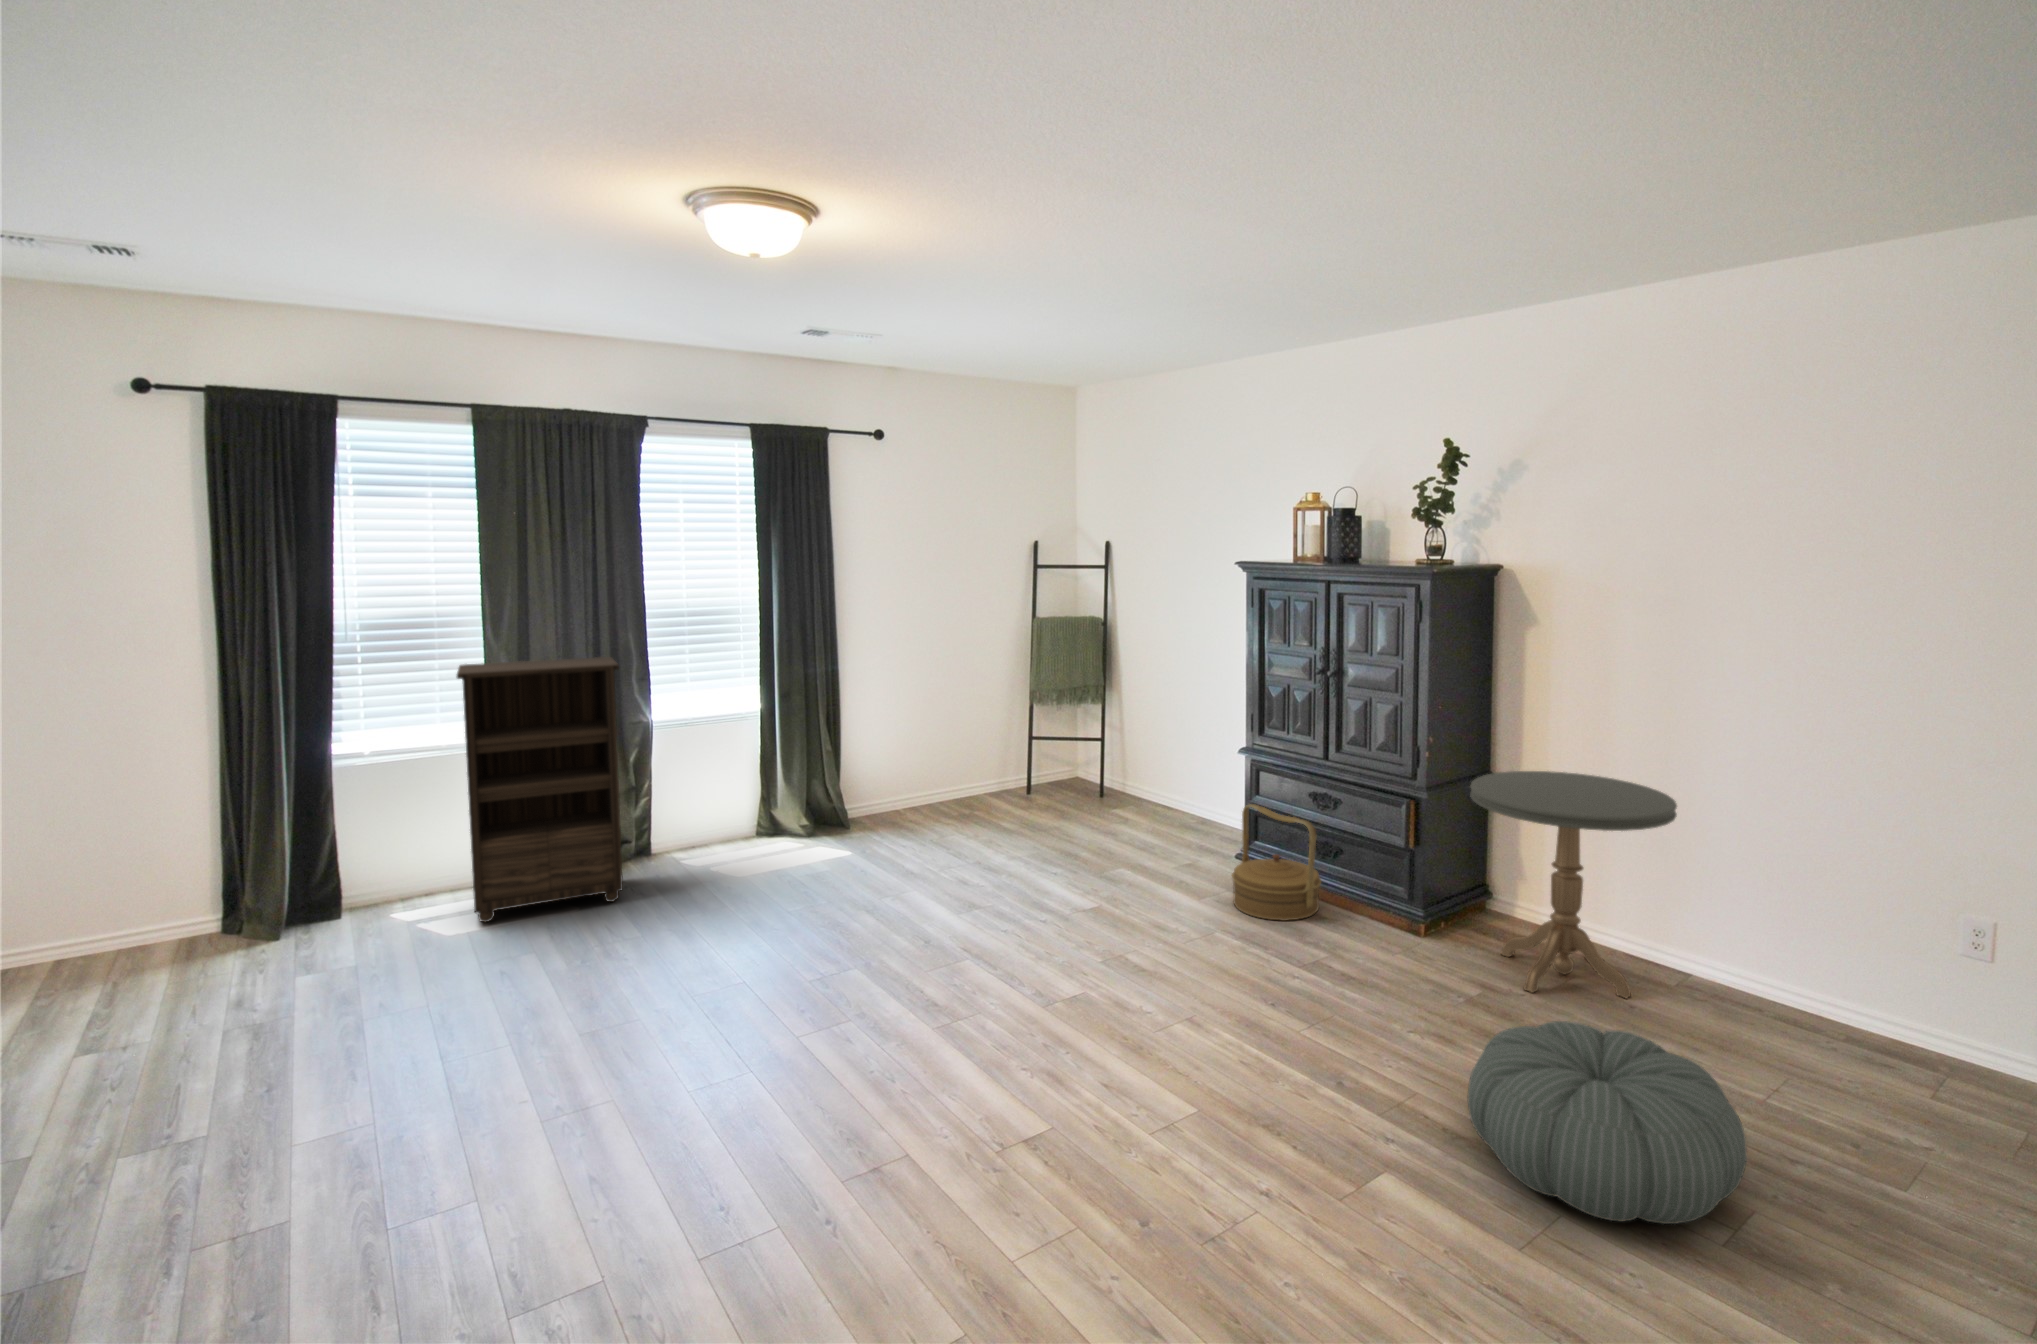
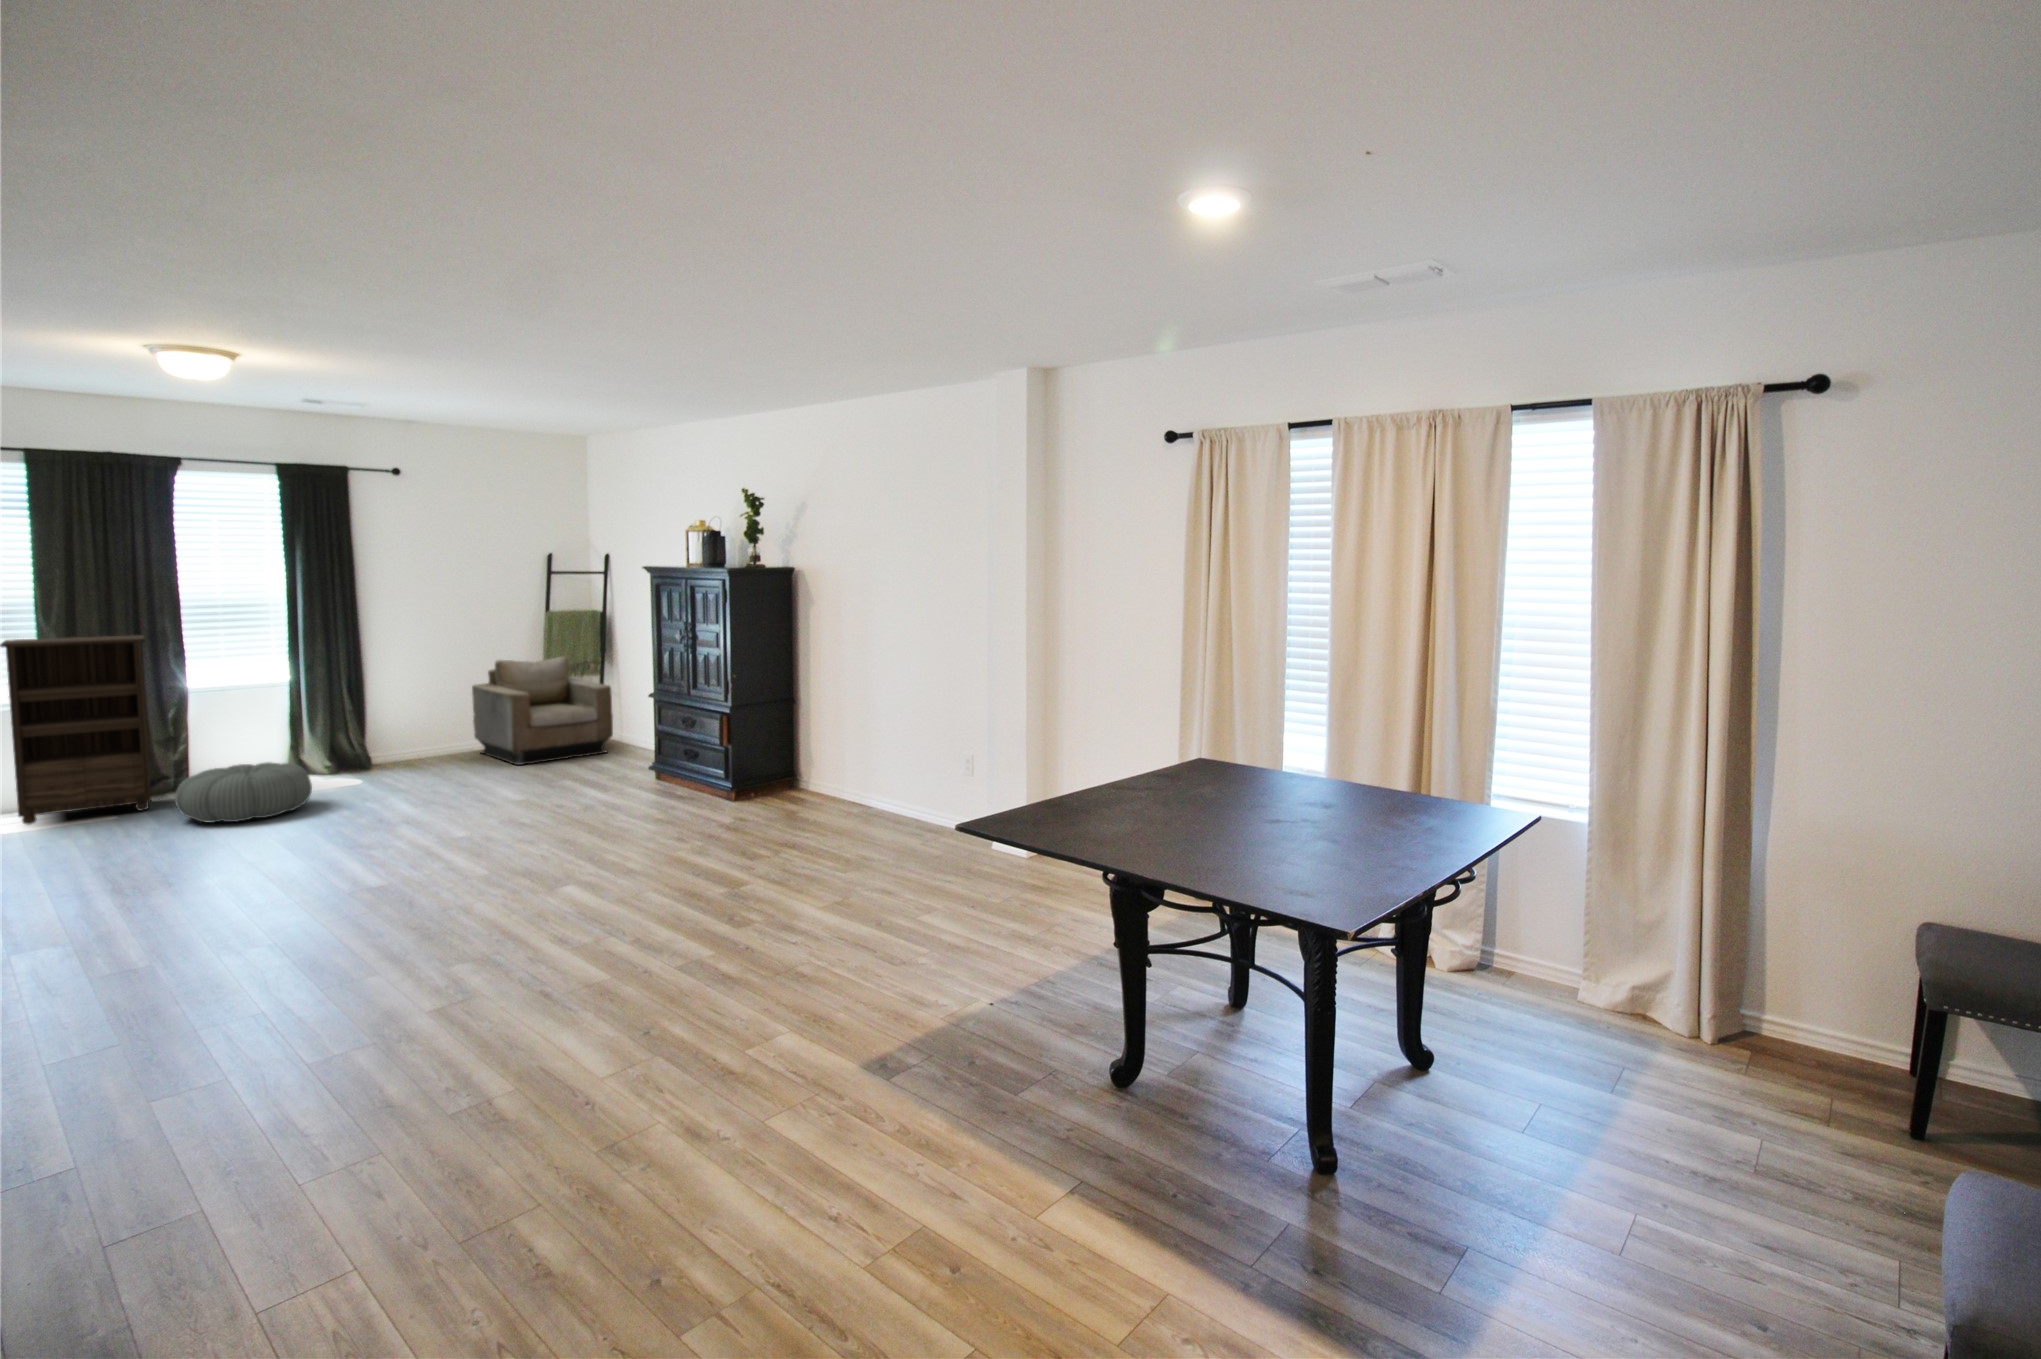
armchair: none [920,680,1138,836] -> present [472,657,613,765]
side table: present [1470,771,1677,998] -> none [735,693,848,816]
woven basket: present [1232,804,1321,920] -> none [623,726,686,796]
pouf: present [1468,1021,1747,1224] -> present [175,762,312,823]

